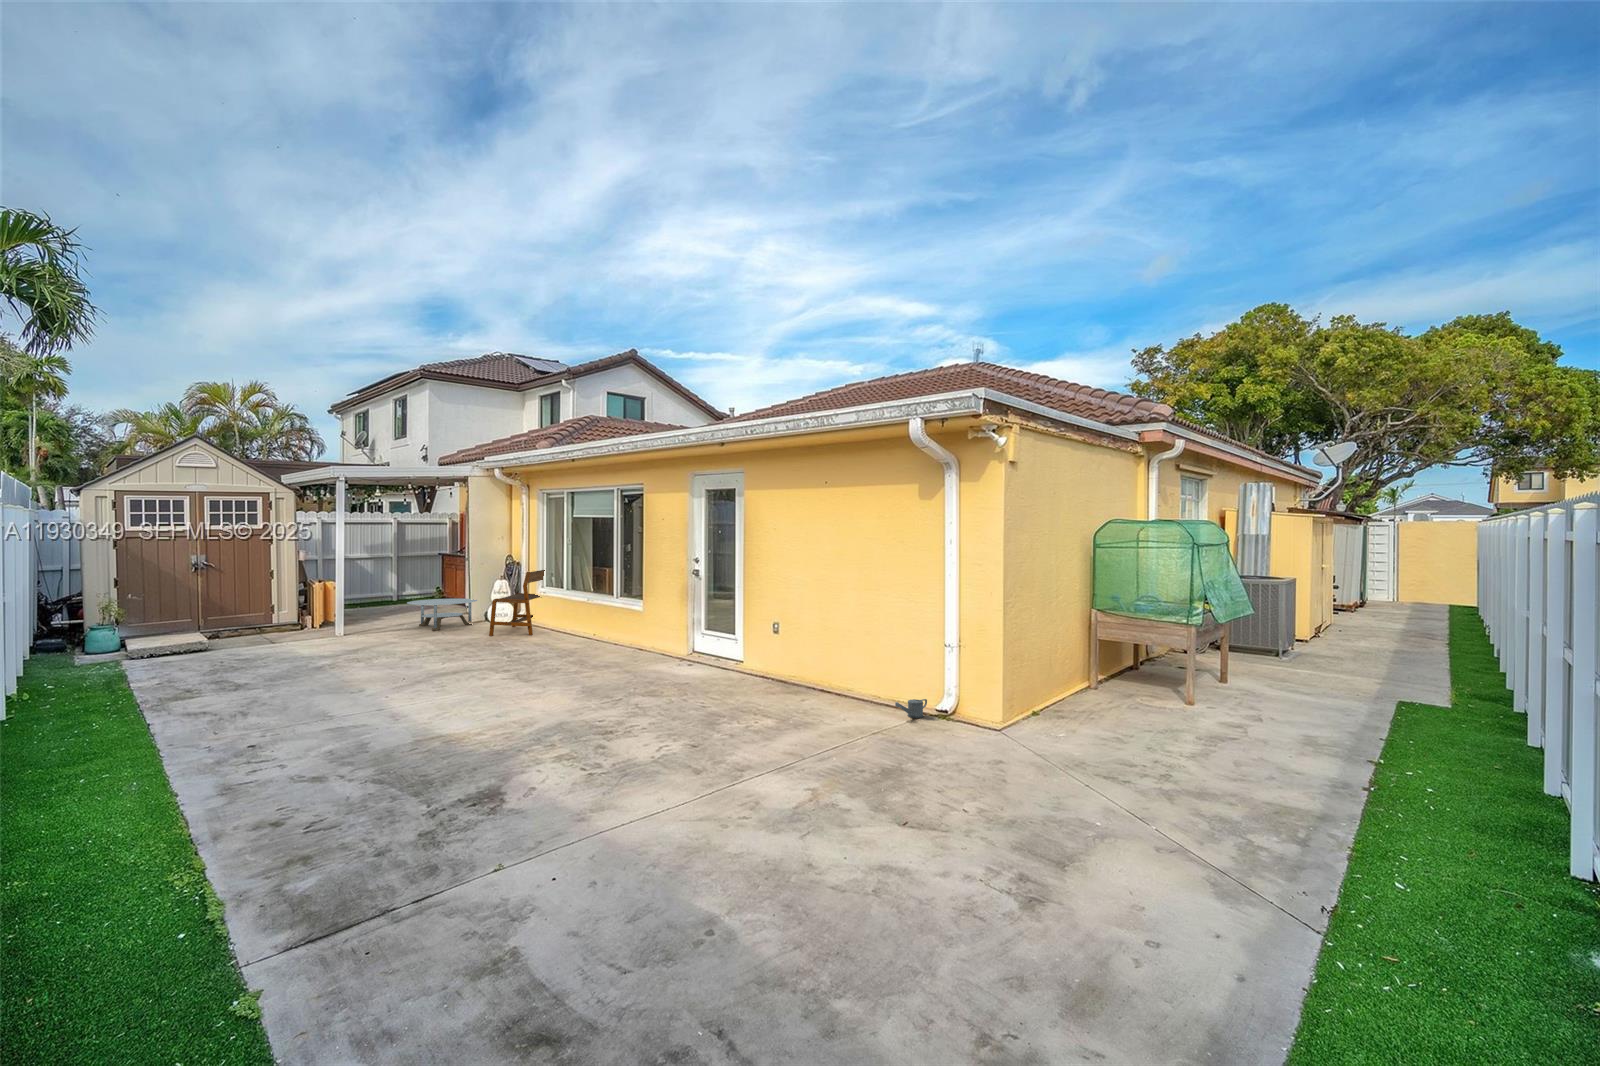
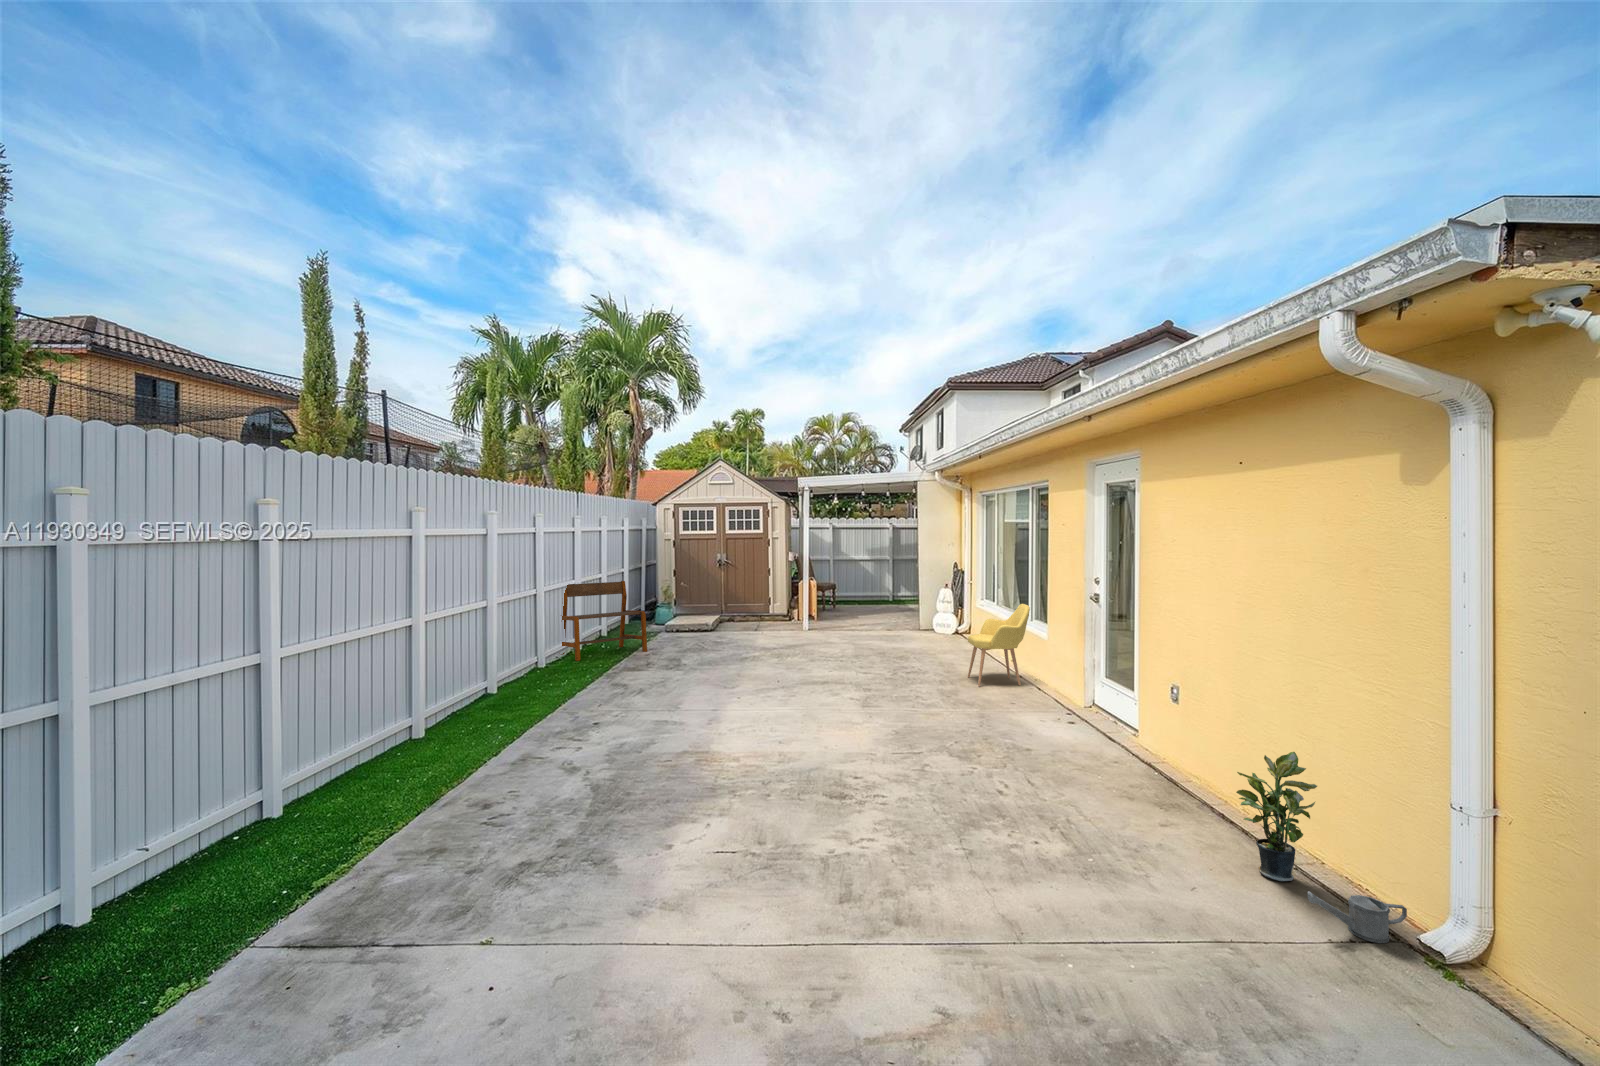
bench: present [489,570,545,636] -> present [561,581,647,661]
chair: none [577,585,632,656] -> present [968,604,1030,686]
round table: present [407,599,477,631] -> none [860,602,922,633]
potted plant: none [848,640,886,708] -> present [1236,752,1317,881]

